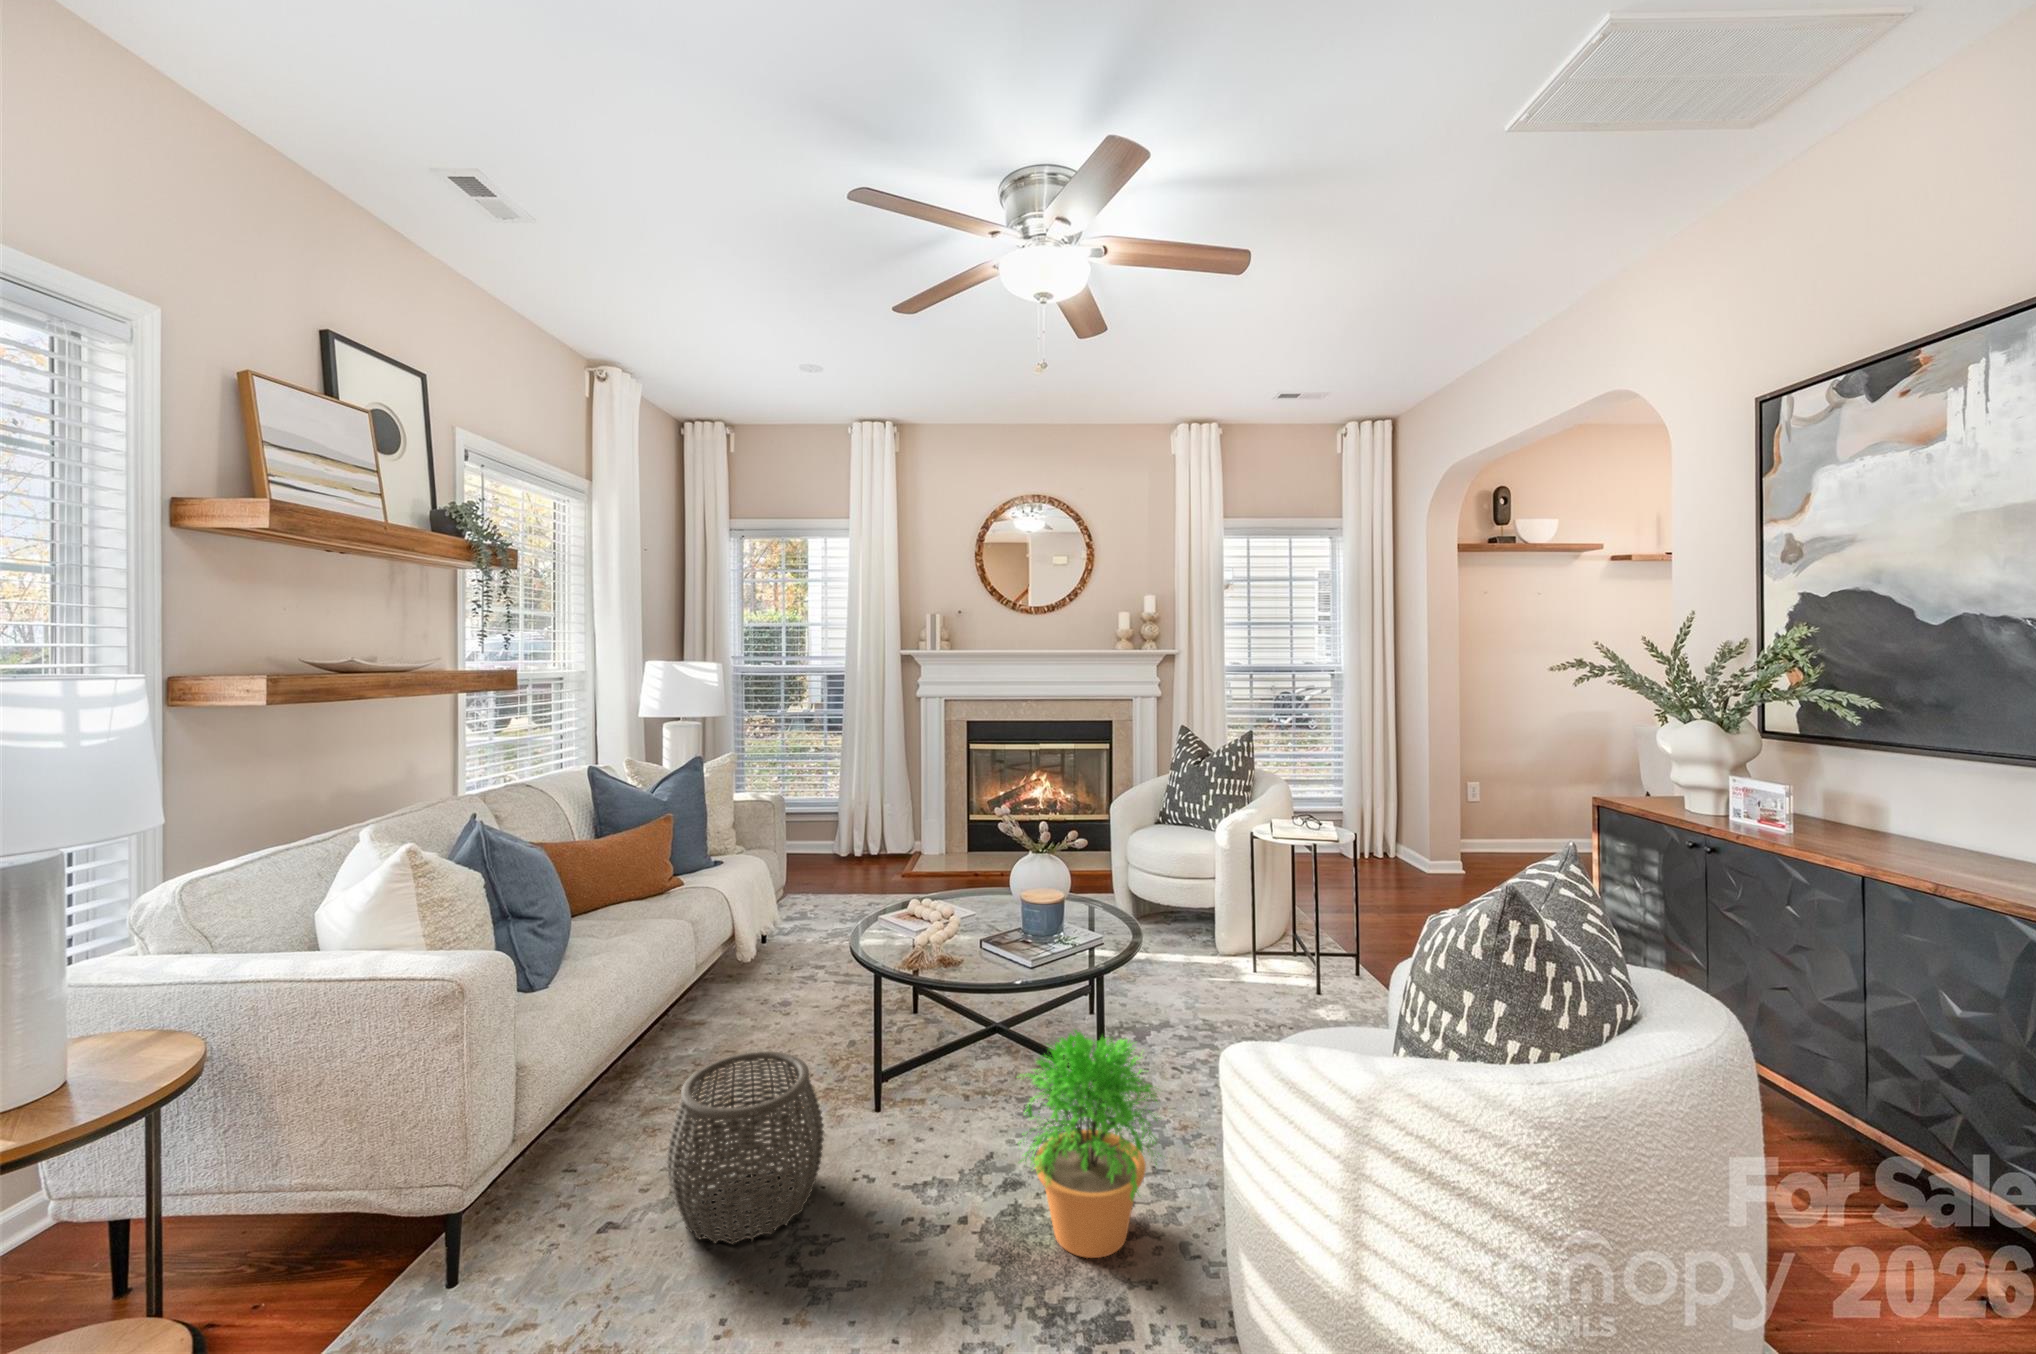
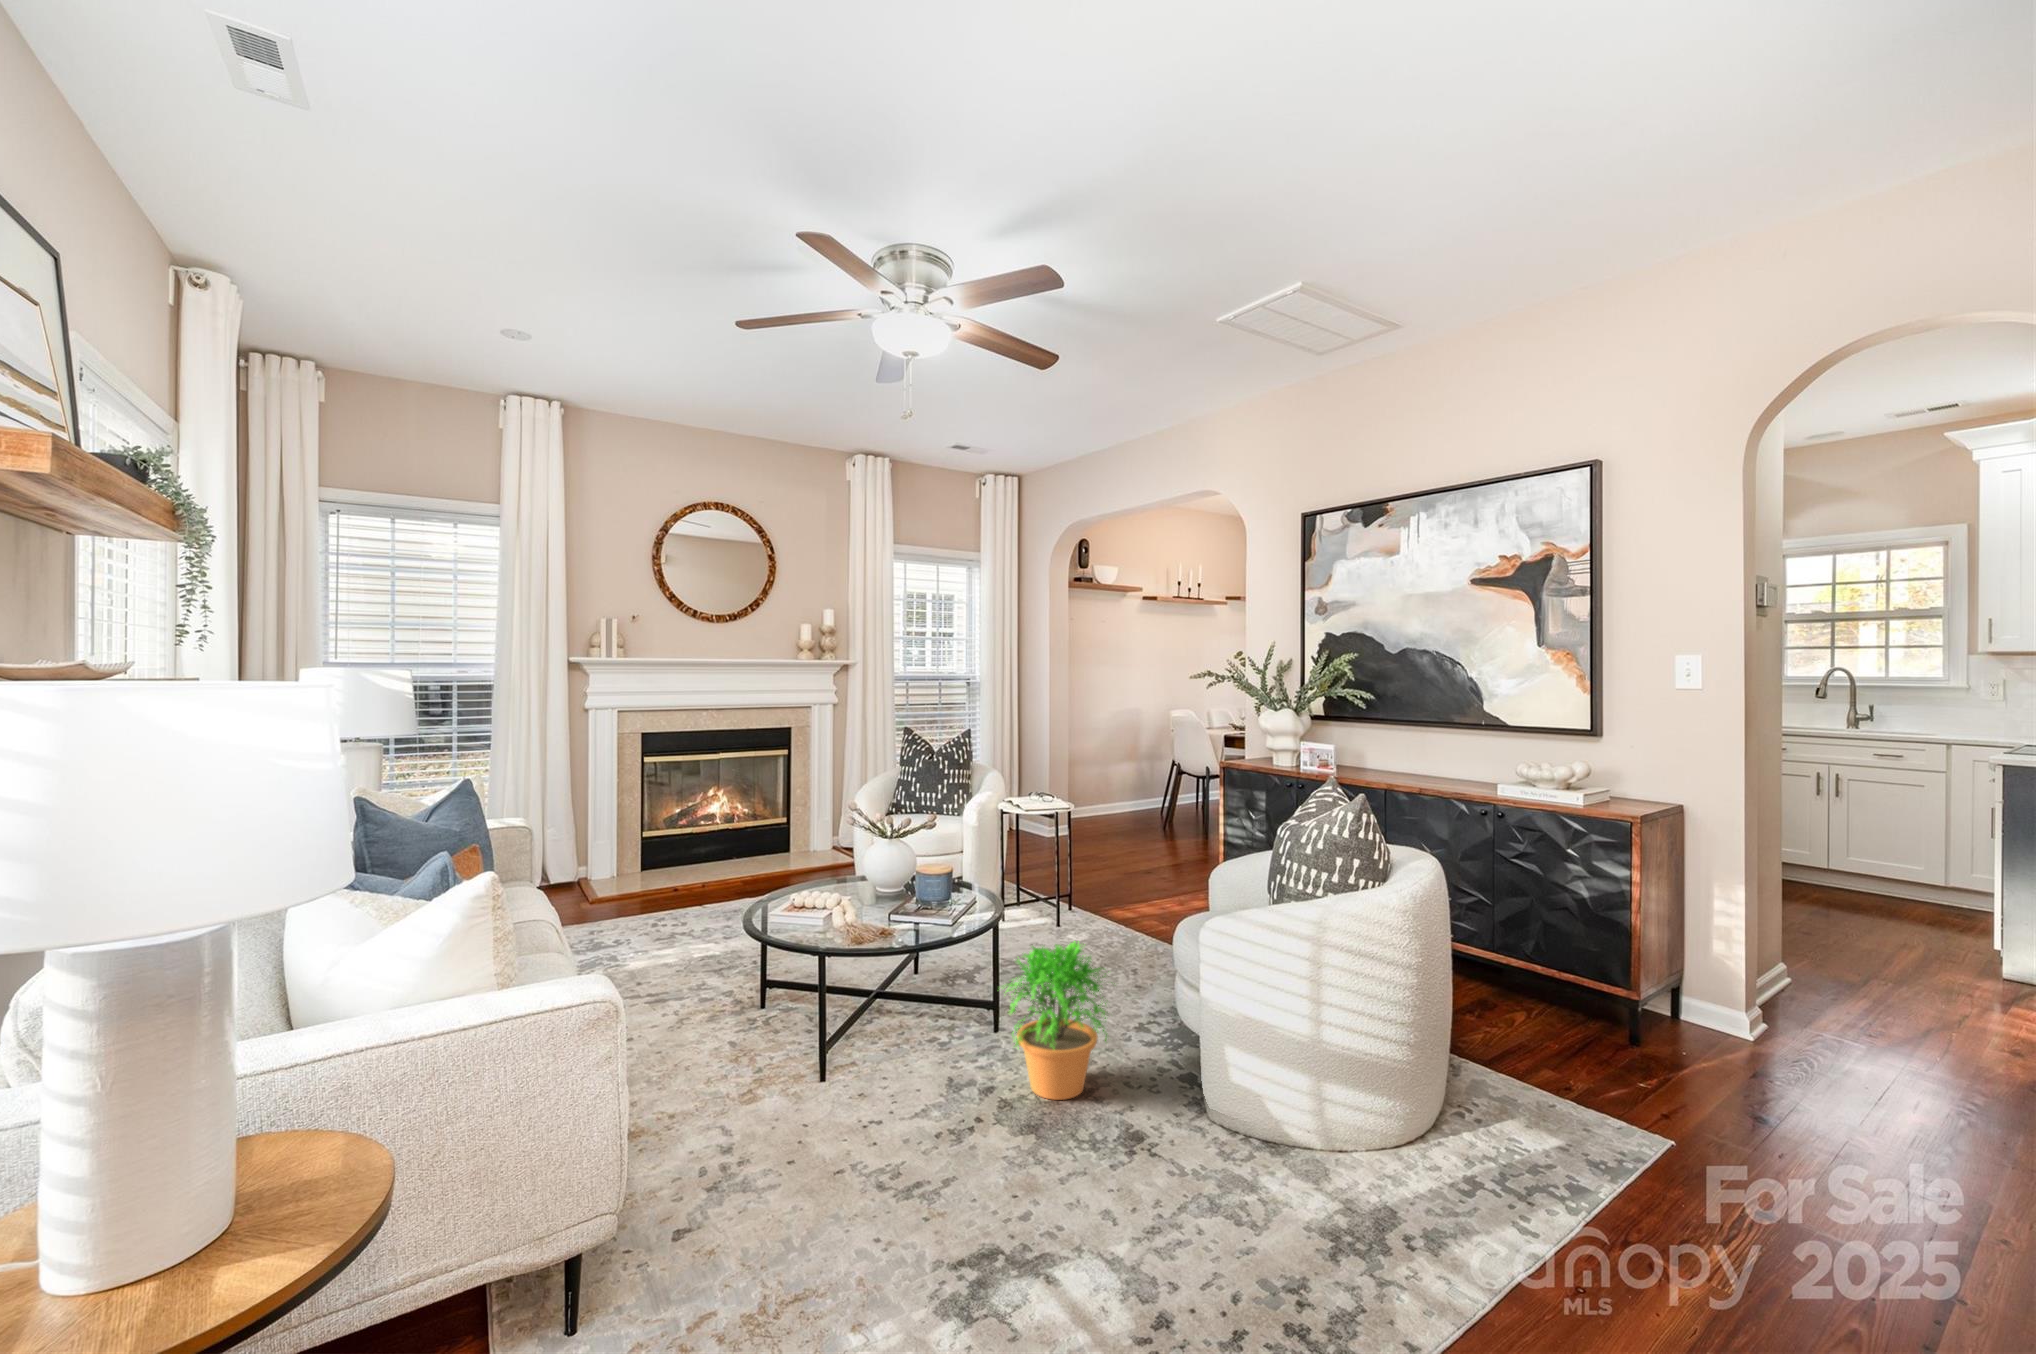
woven basket: present [666,1051,824,1244] -> none [720,1018,859,1181]

